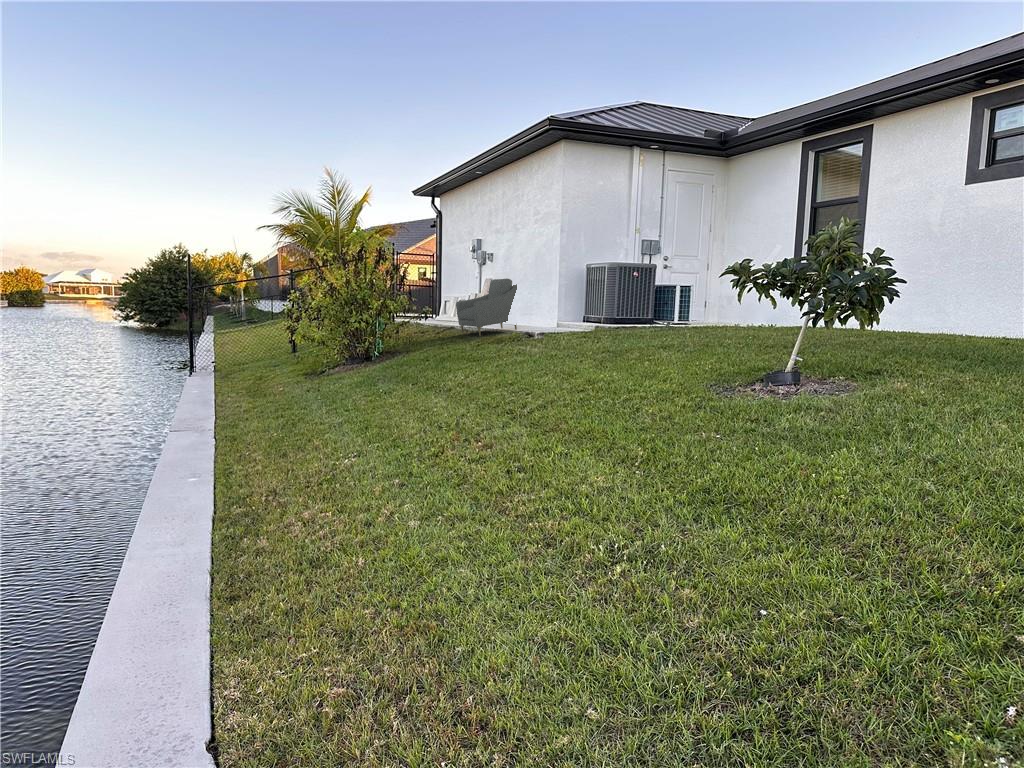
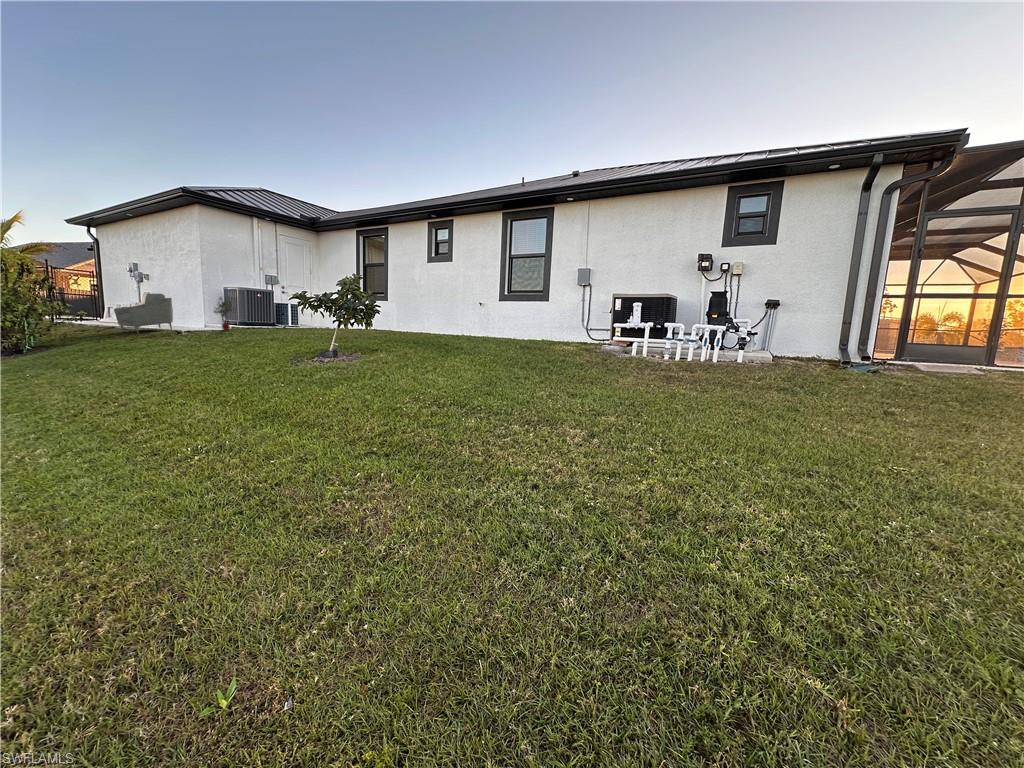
potted tree: none [571,278,602,330] -> present [214,297,234,330]

